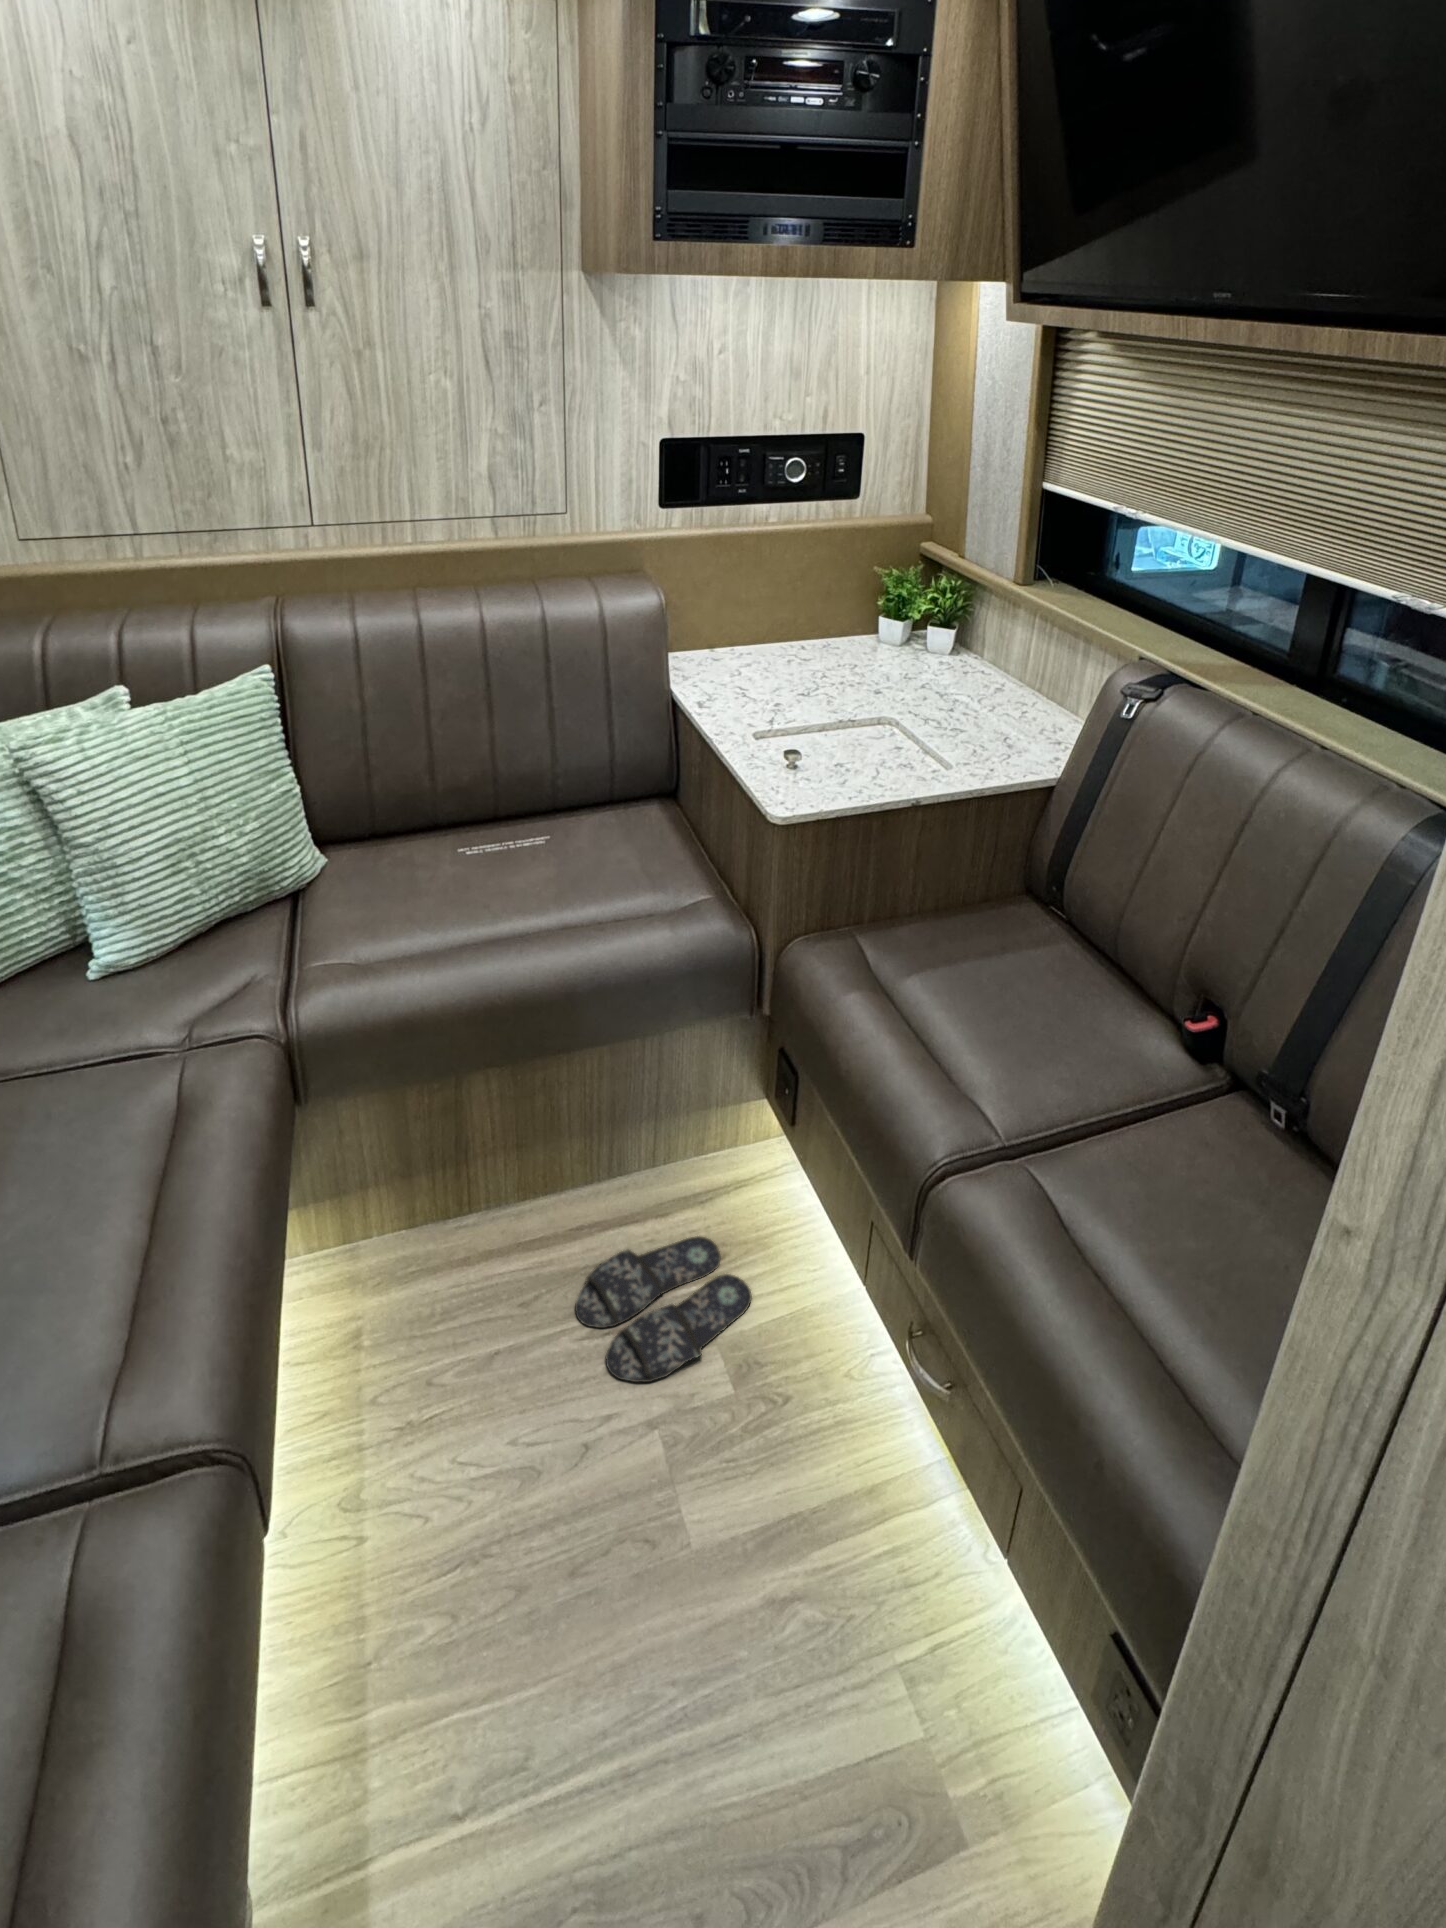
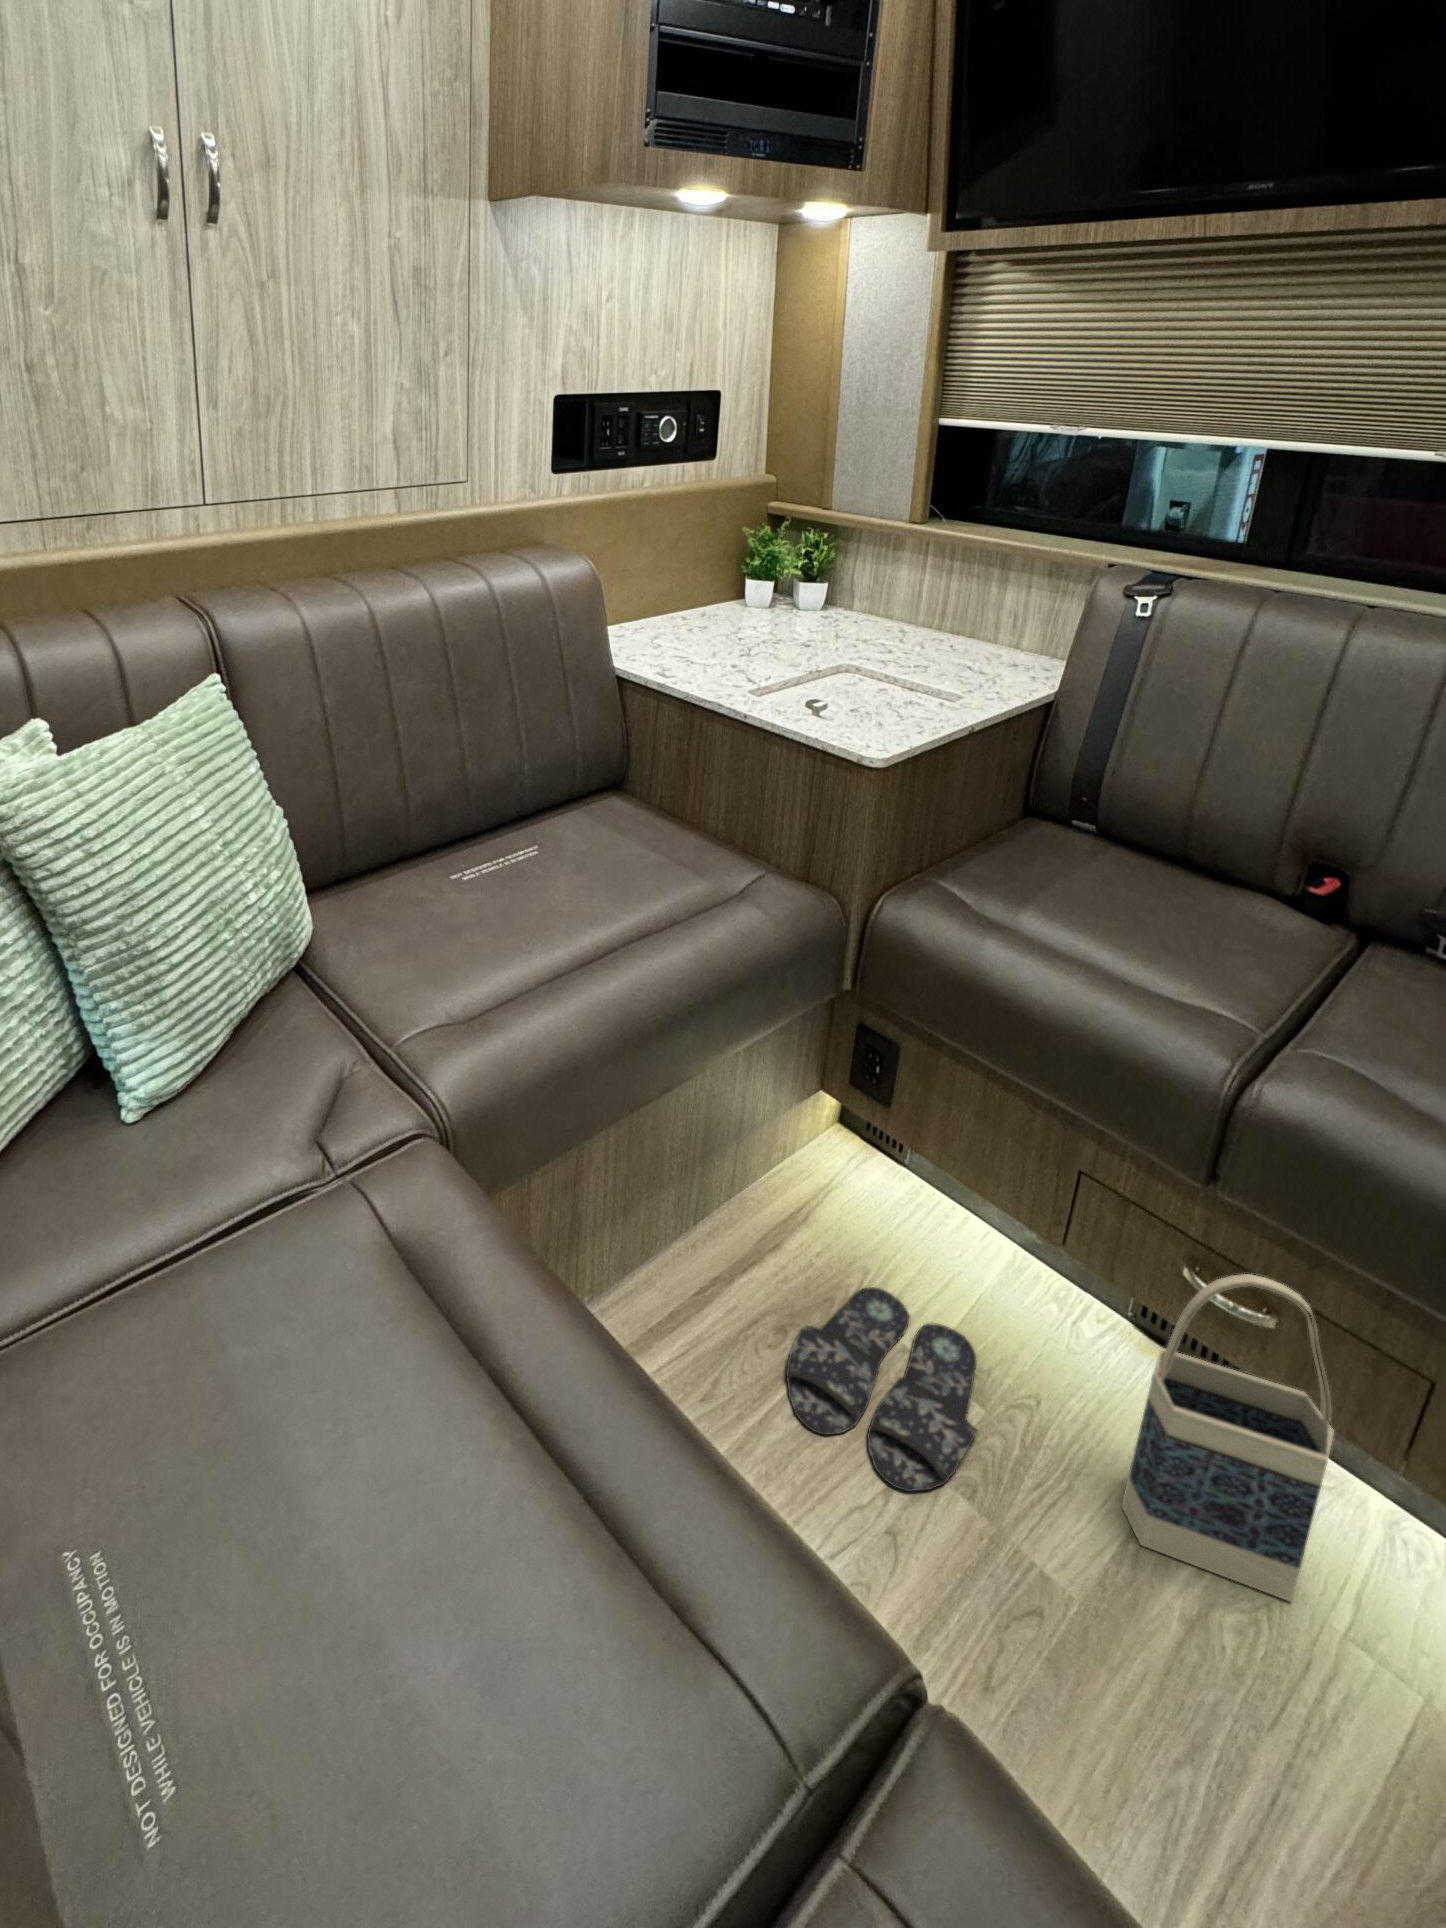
bag: none [770,1261,894,1538] -> present [1122,1274,1334,1601]

